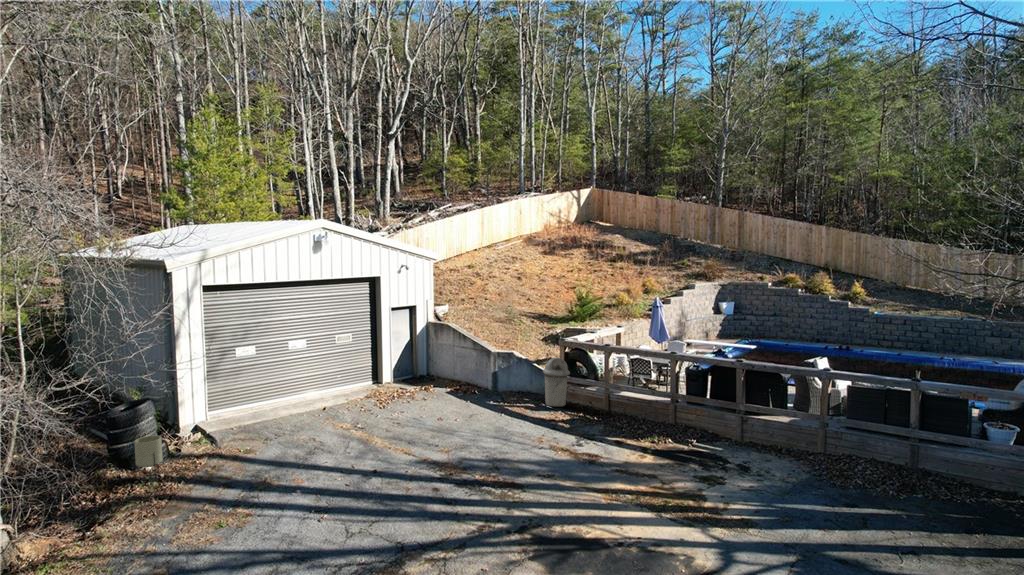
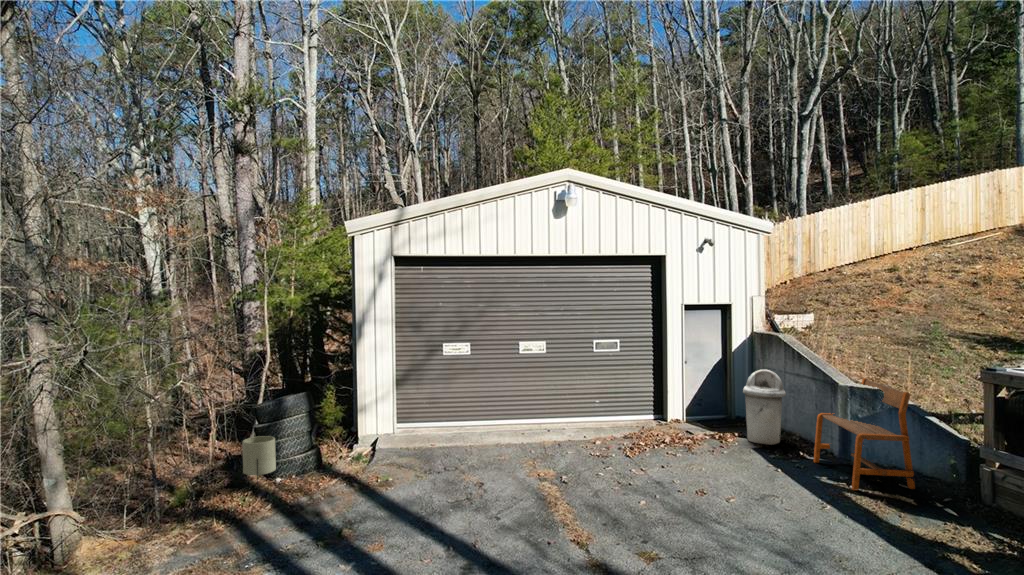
bench: none [480,346,532,405] -> present [814,378,915,490]
trash can: present [543,358,570,406] -> present [743,369,786,445]

